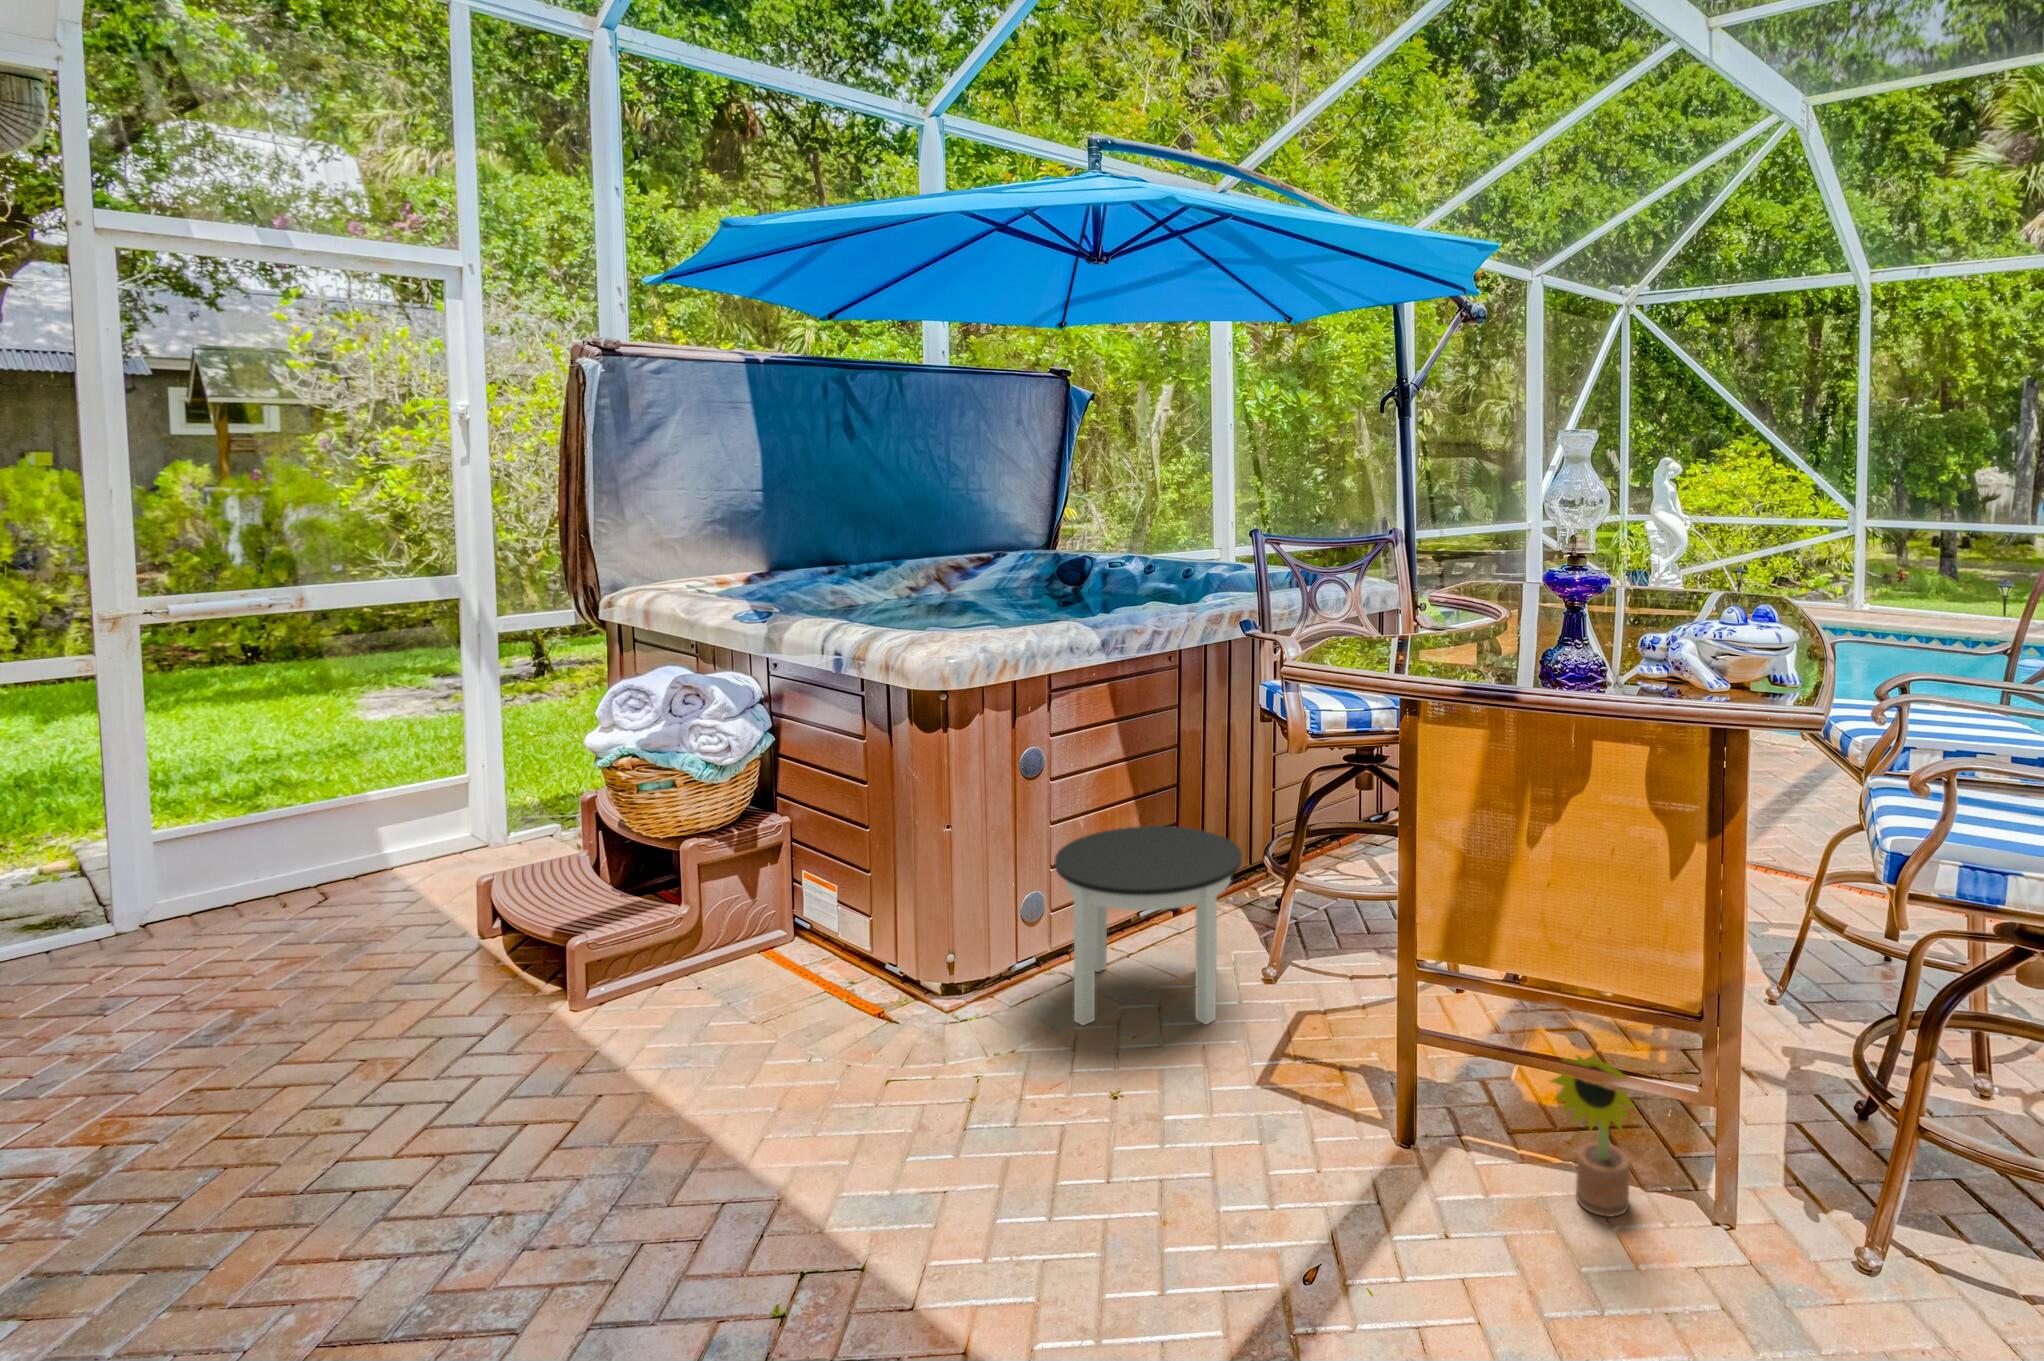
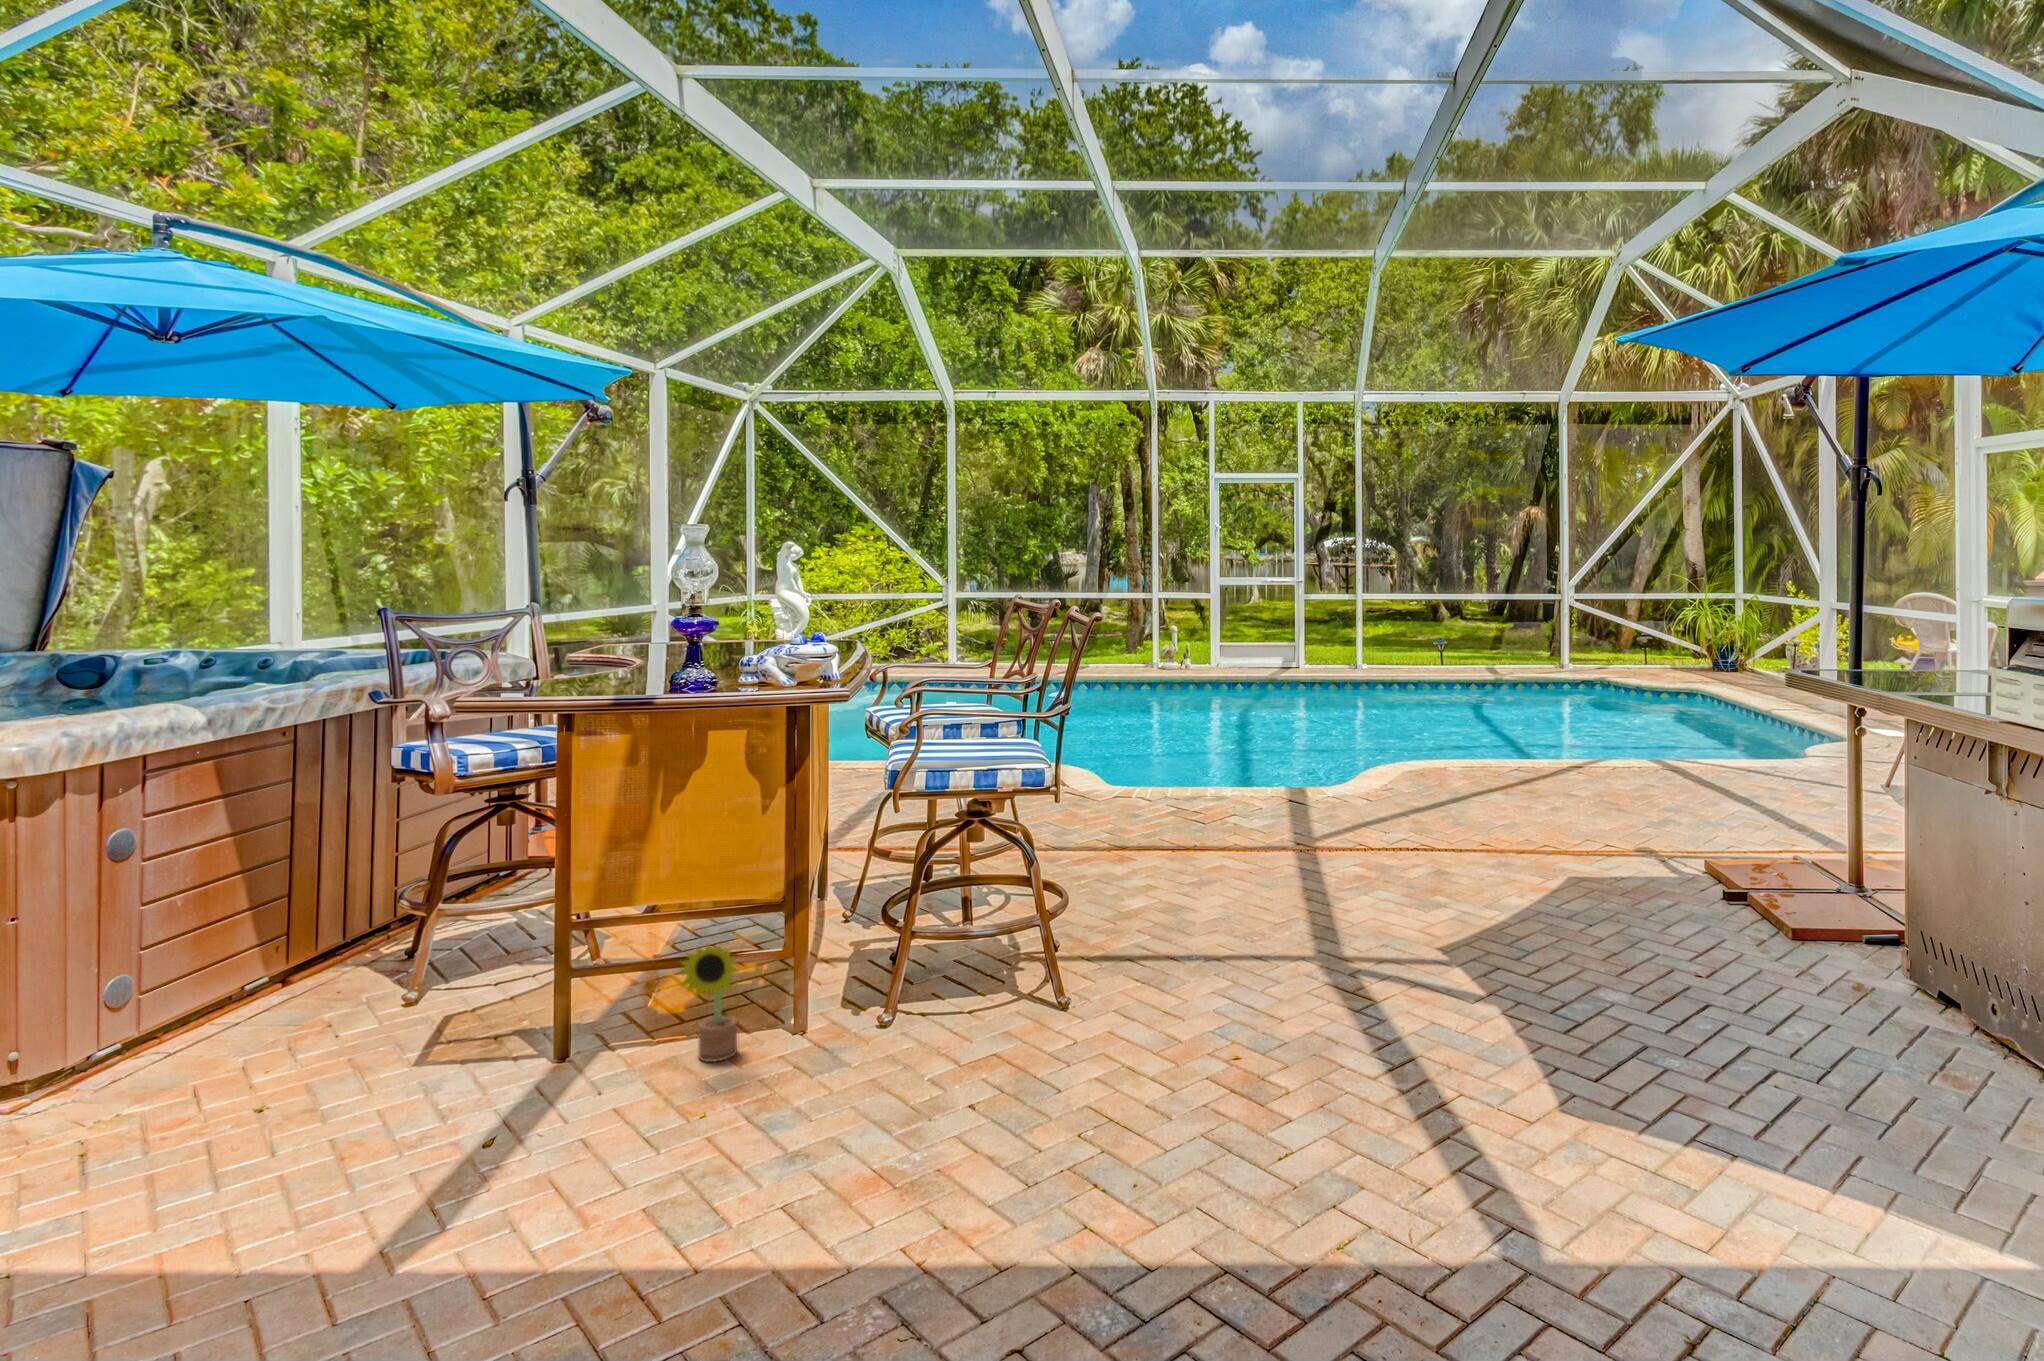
round table: present [1055,826,1242,1025] -> none [158,887,380,1080]

